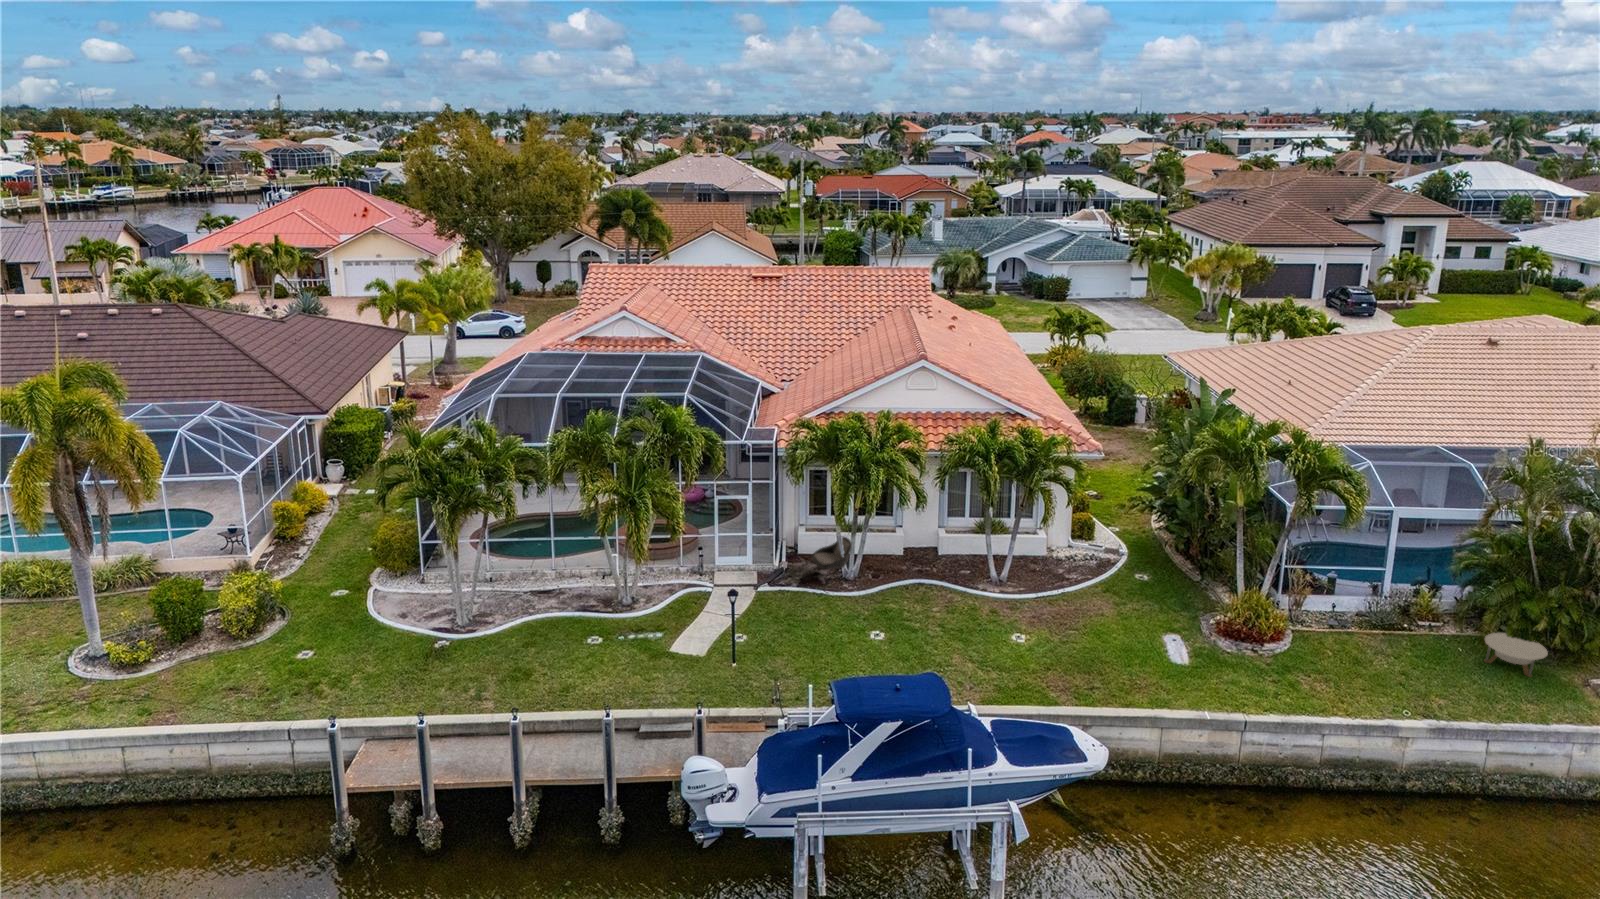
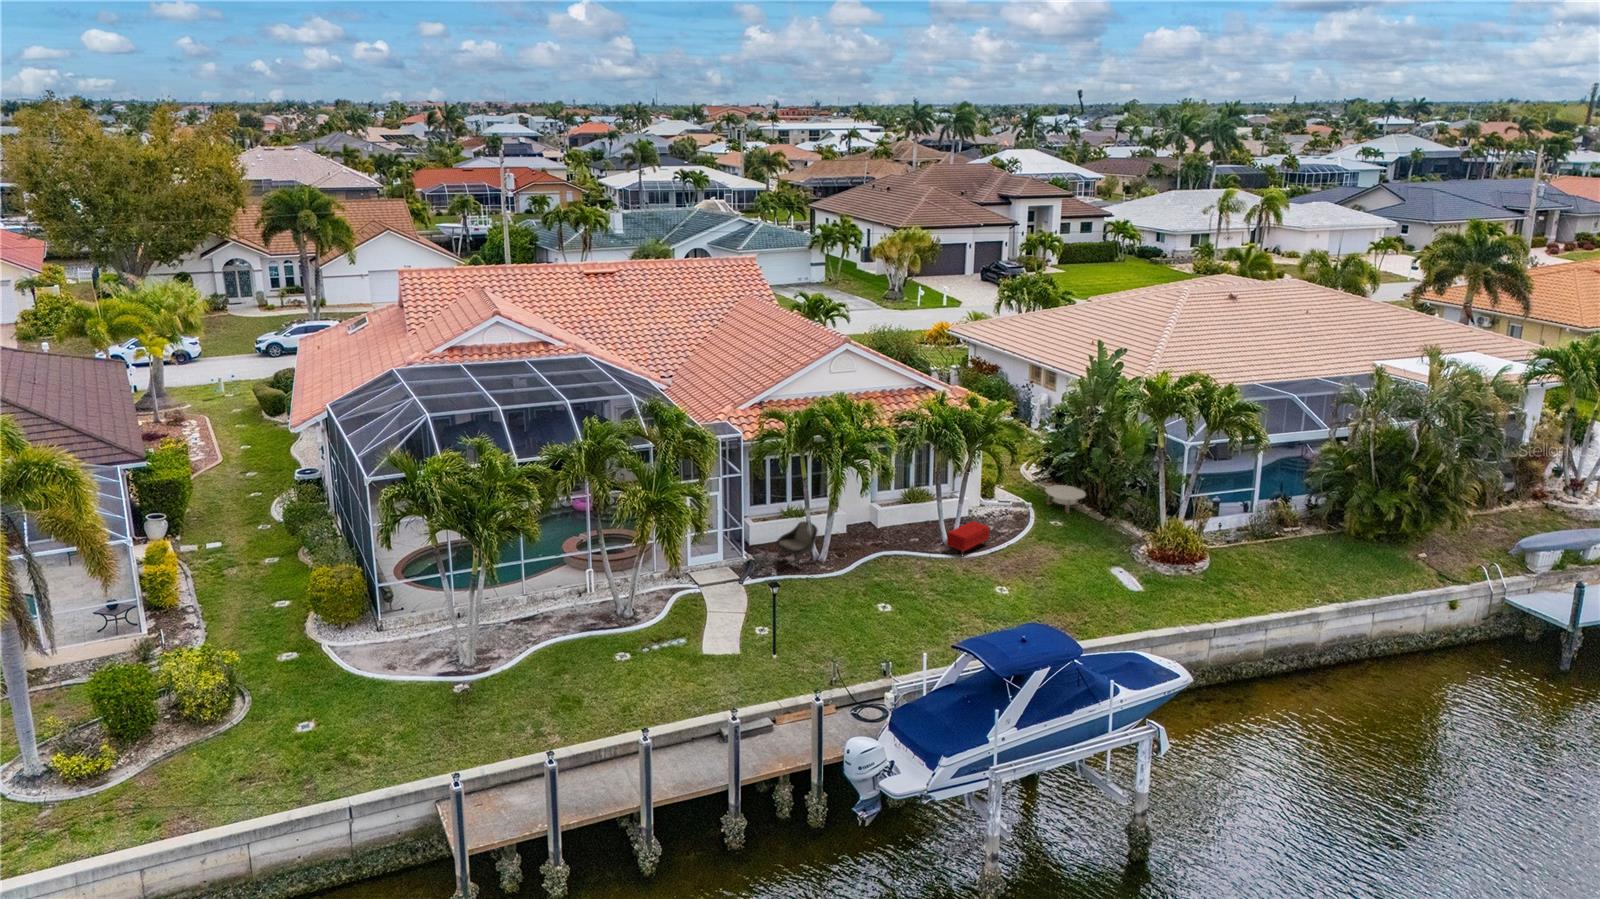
bench: none [995,560,1047,596] -> present [947,521,989,556]
round table: present [1484,633,1548,677] -> present [1046,485,1086,514]

